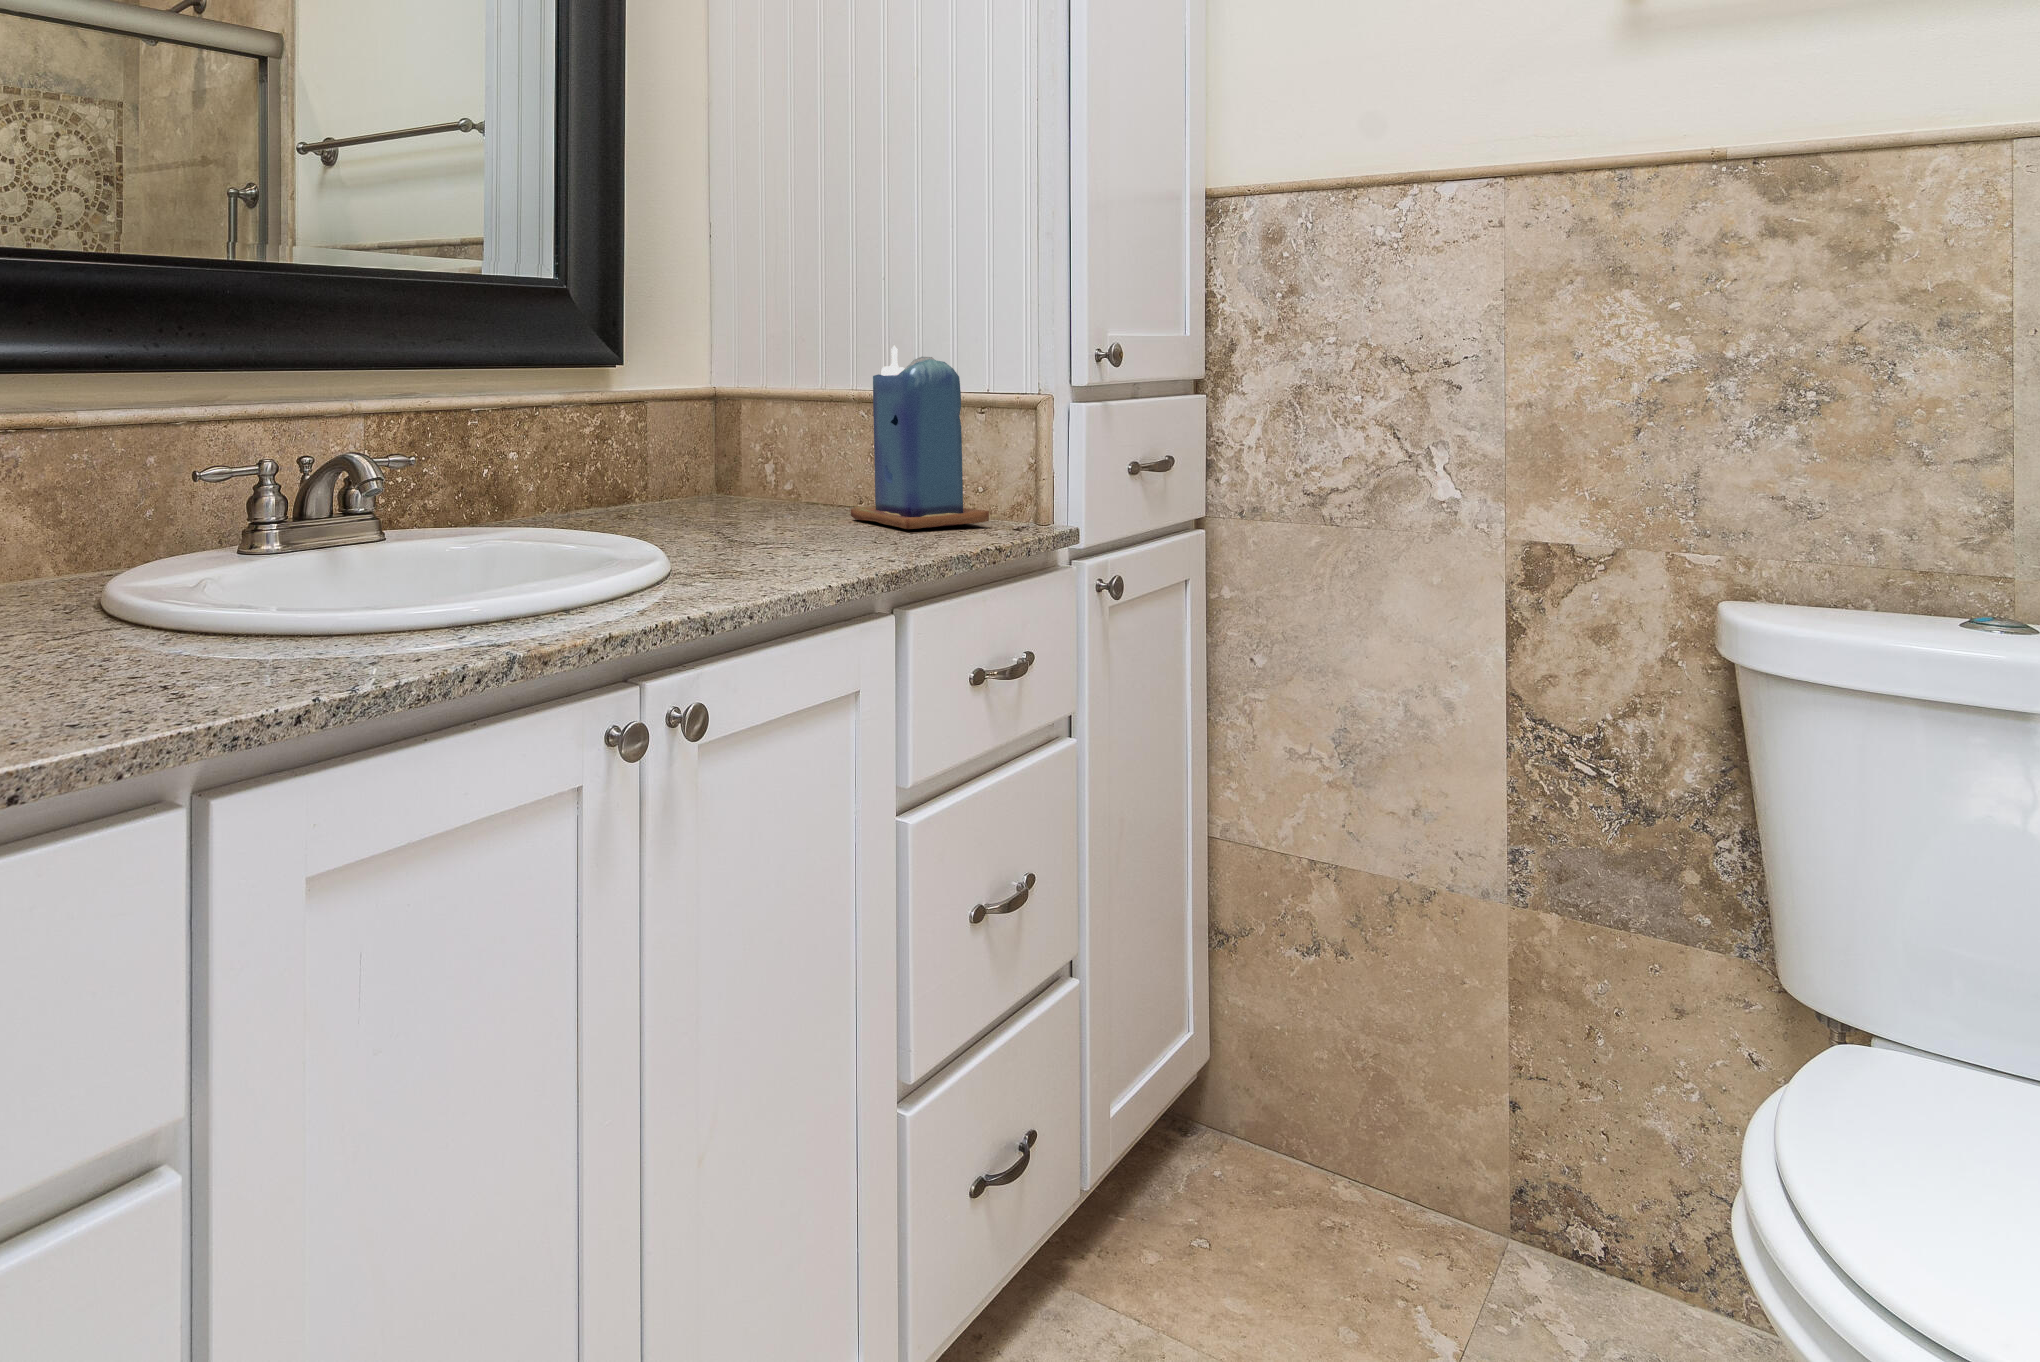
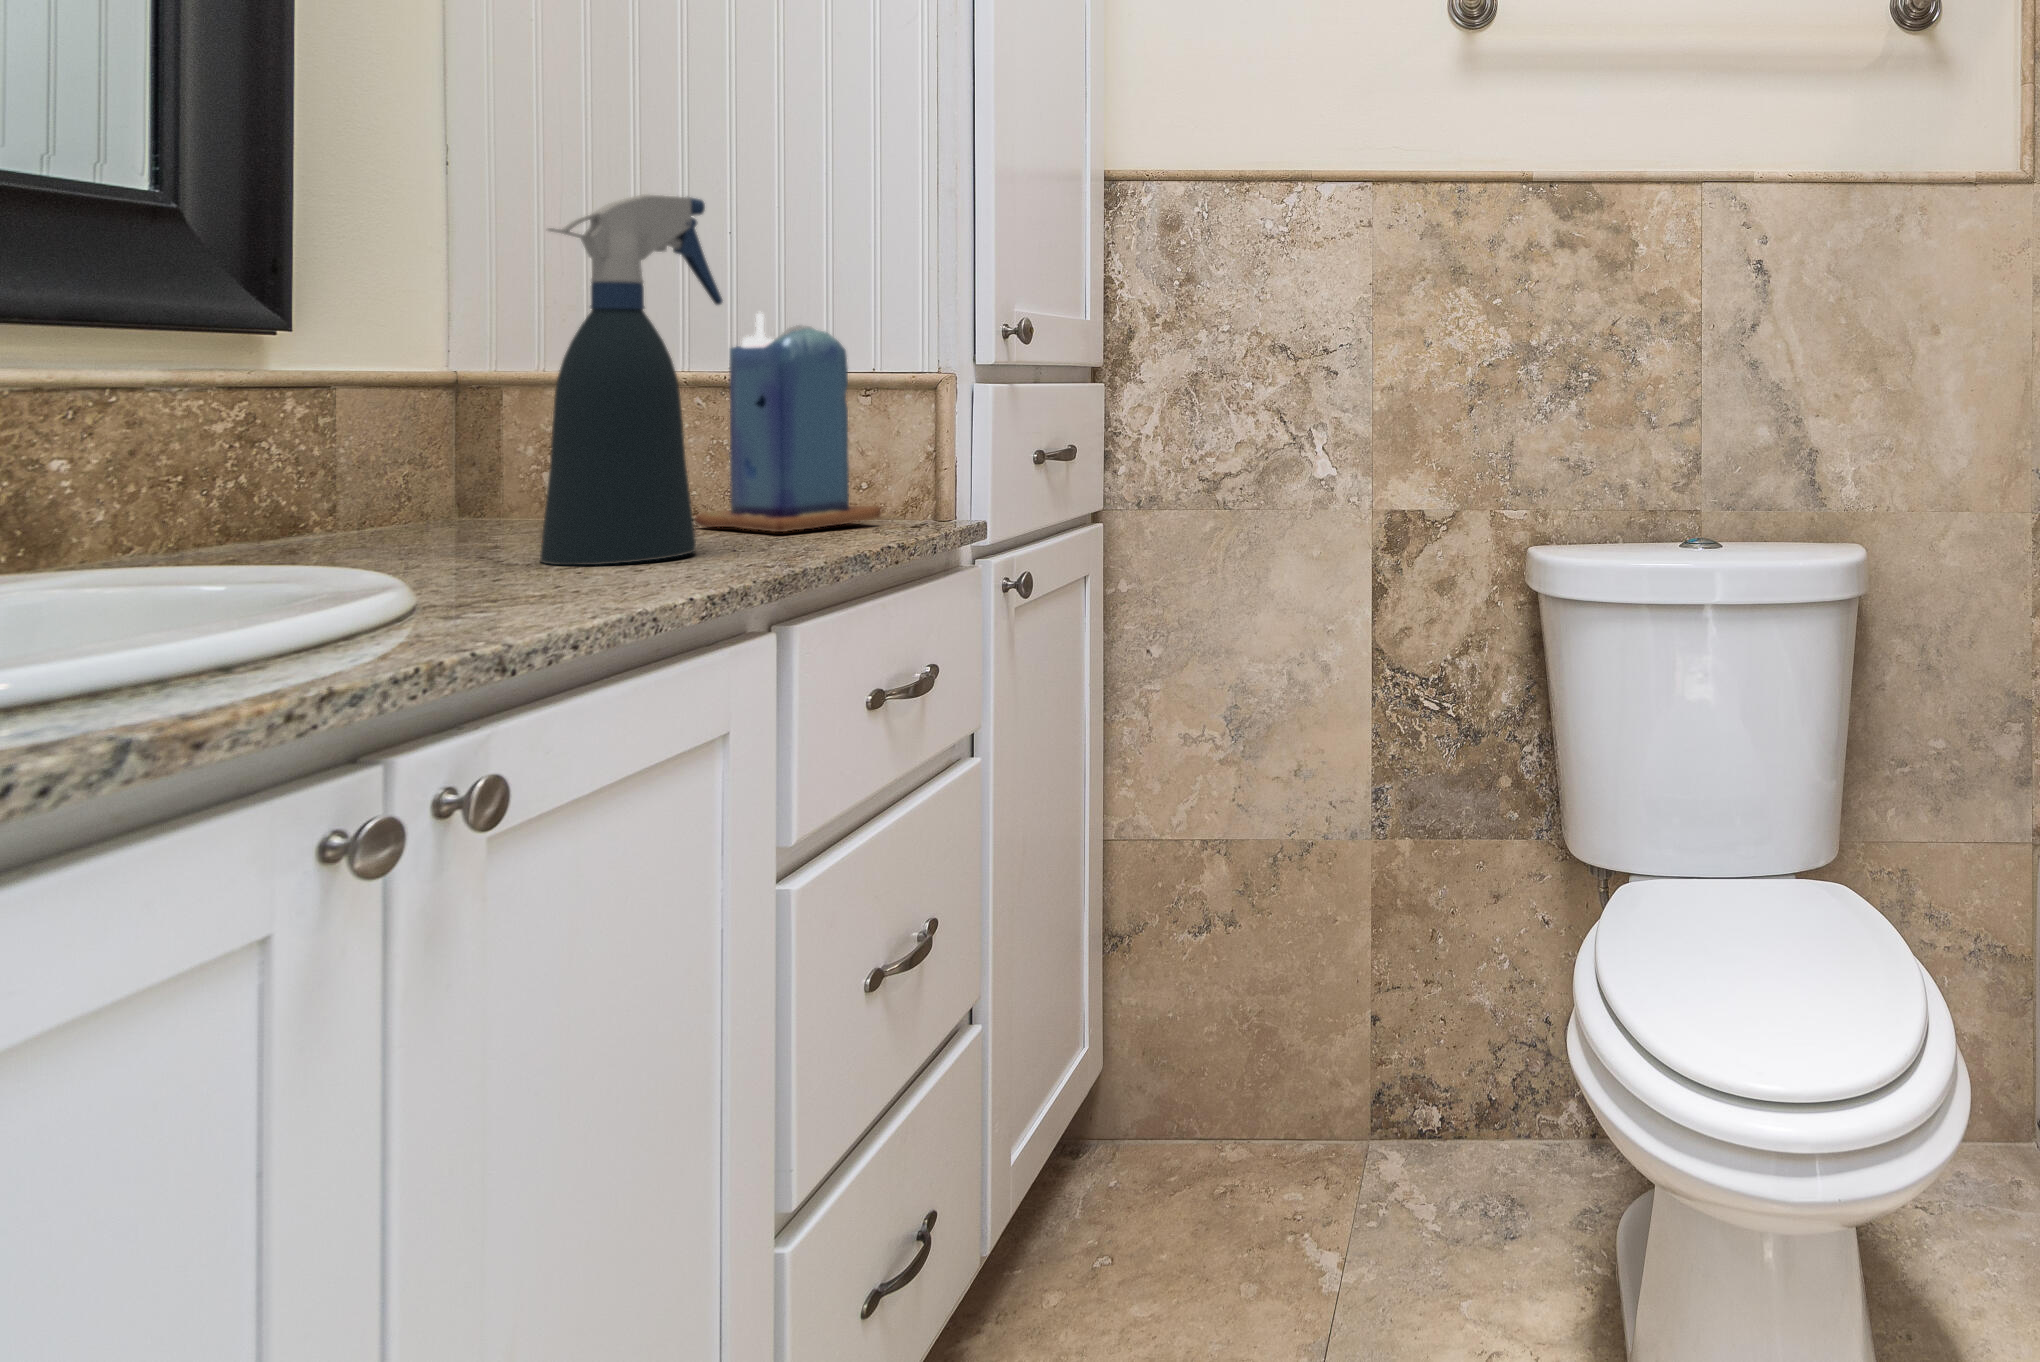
spray bottle: none [743,264,861,550] -> present [540,194,722,565]

